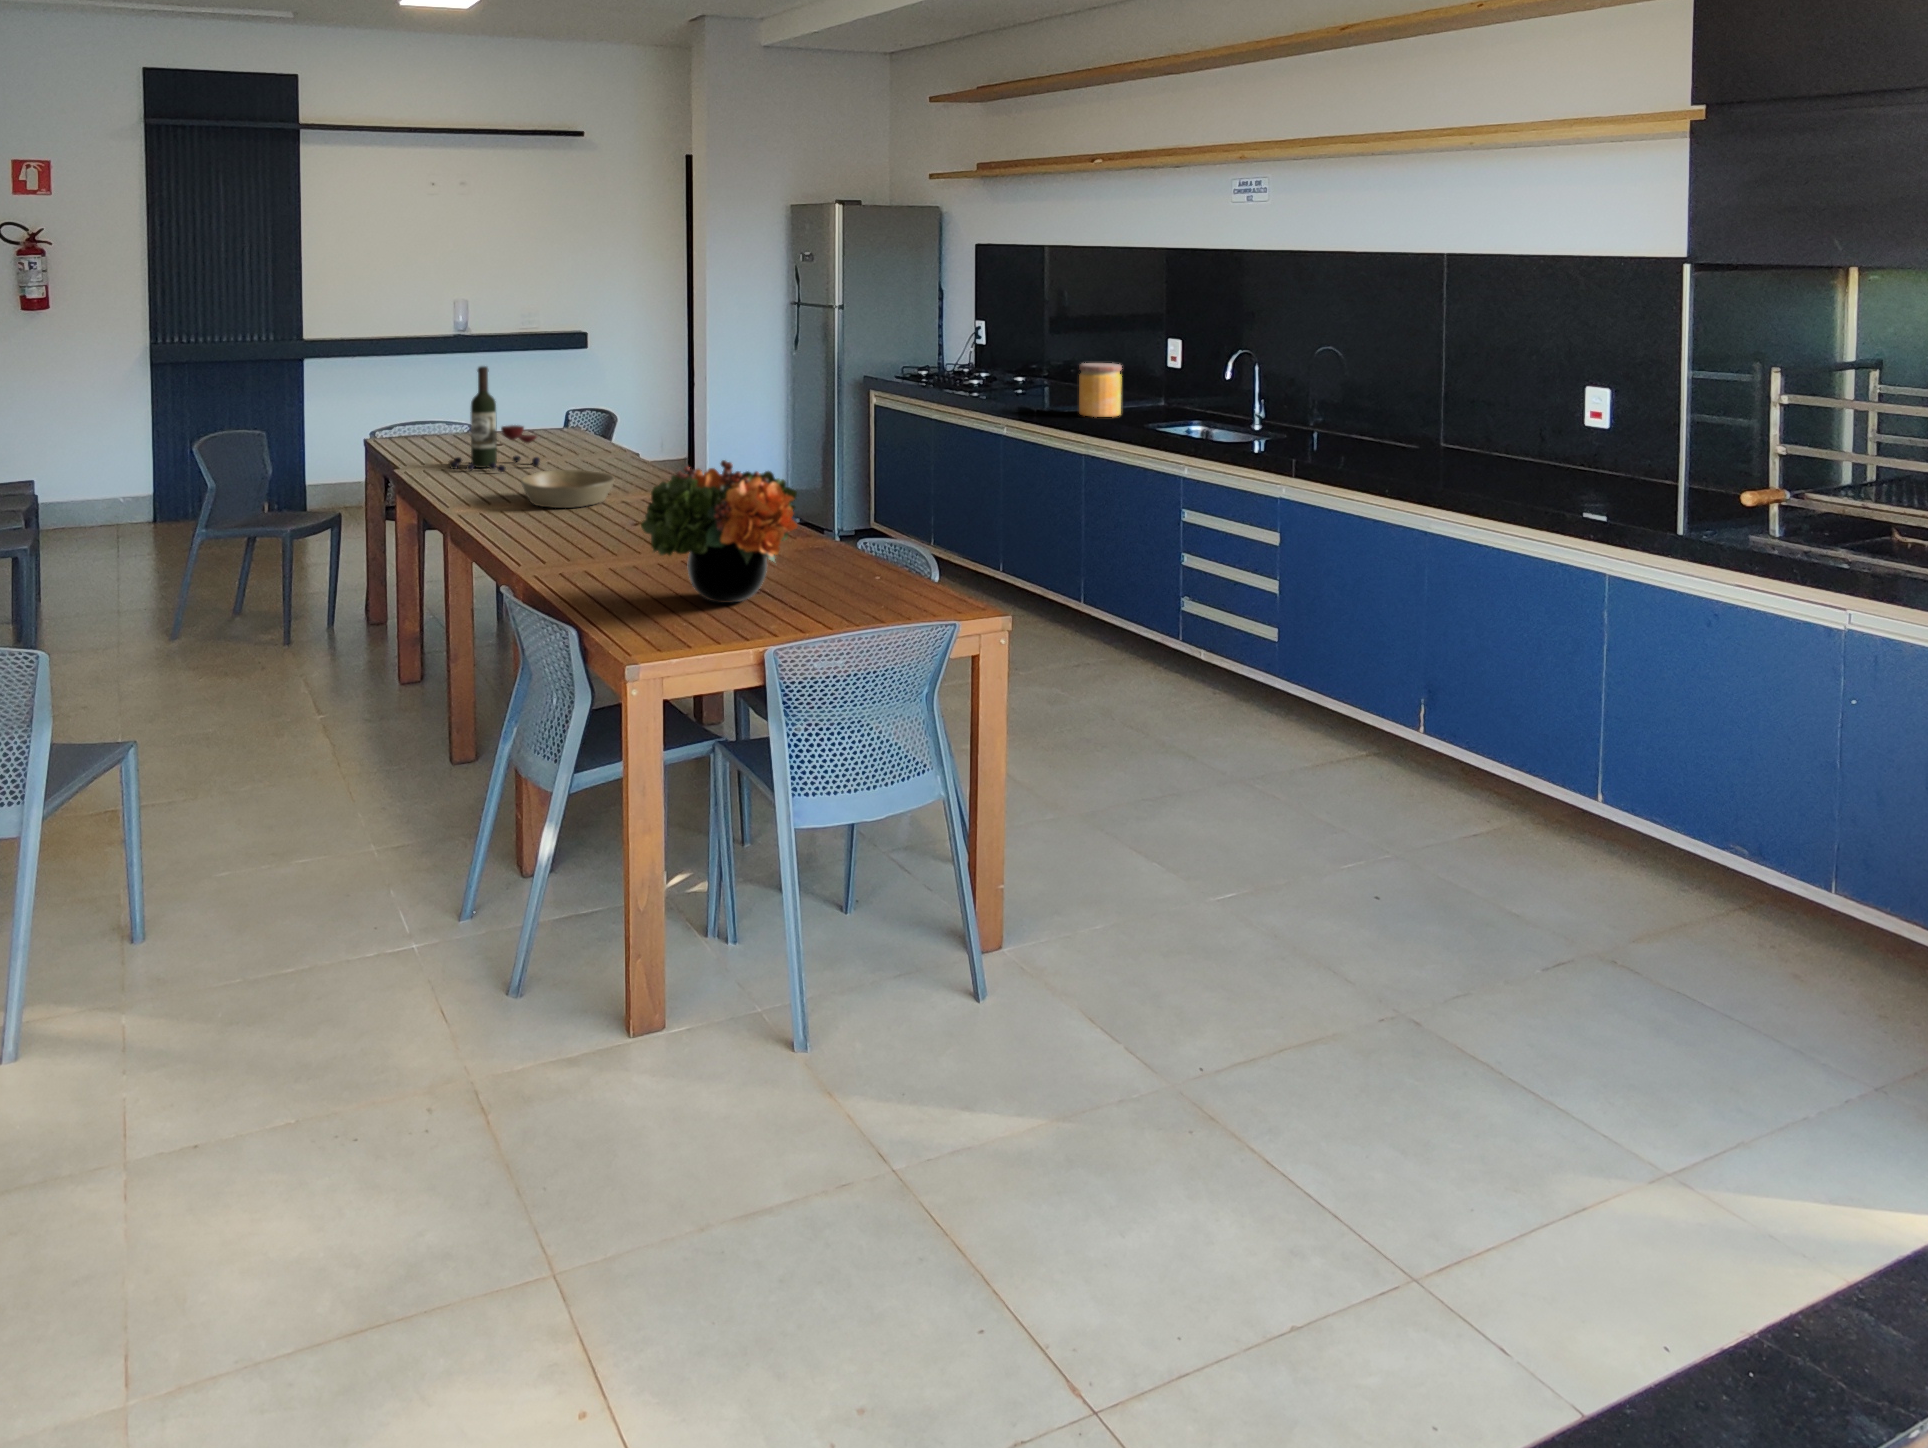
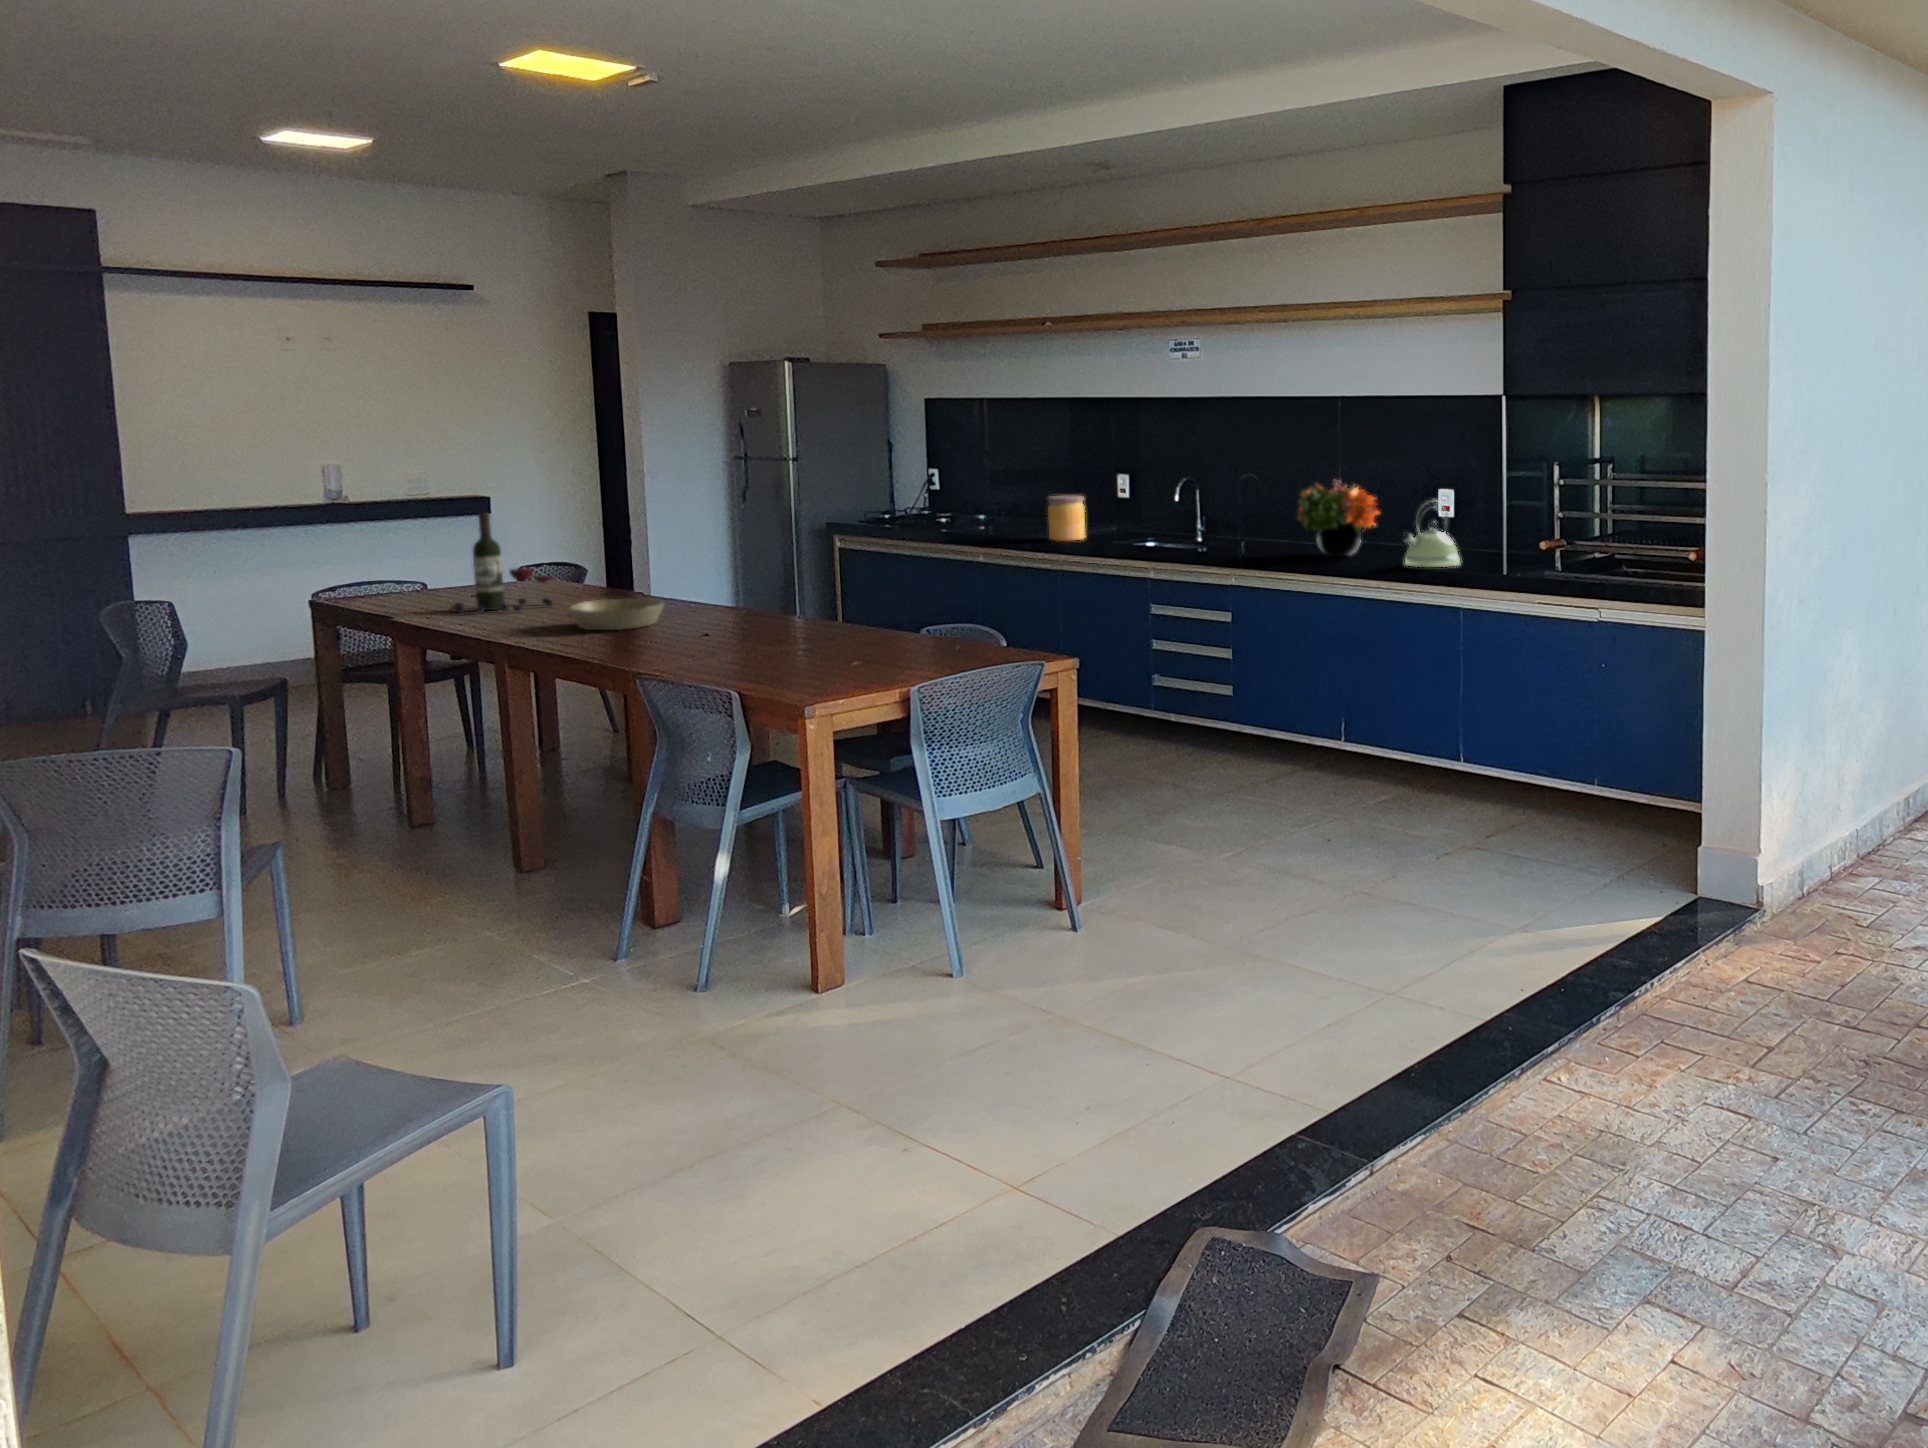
kettle: none [1520,406,1611,504] -> present [1404,501,1460,567]
flower arrangement: present [641,460,797,603] -> present [1298,480,1380,556]

